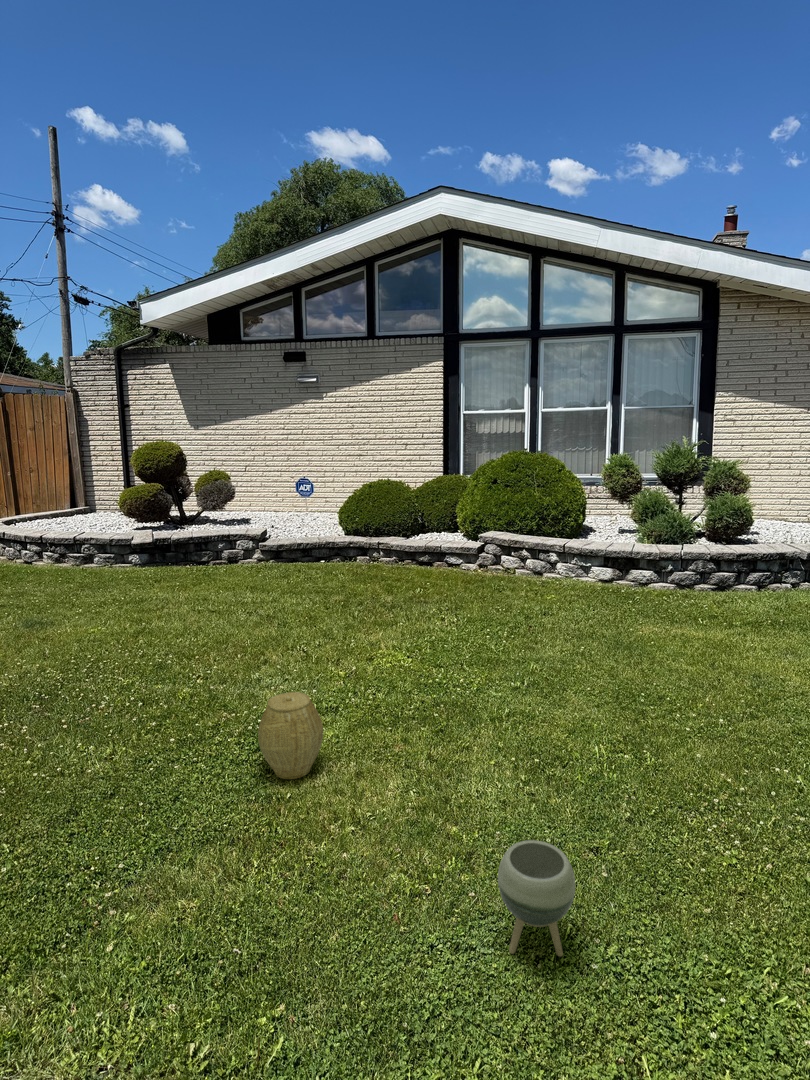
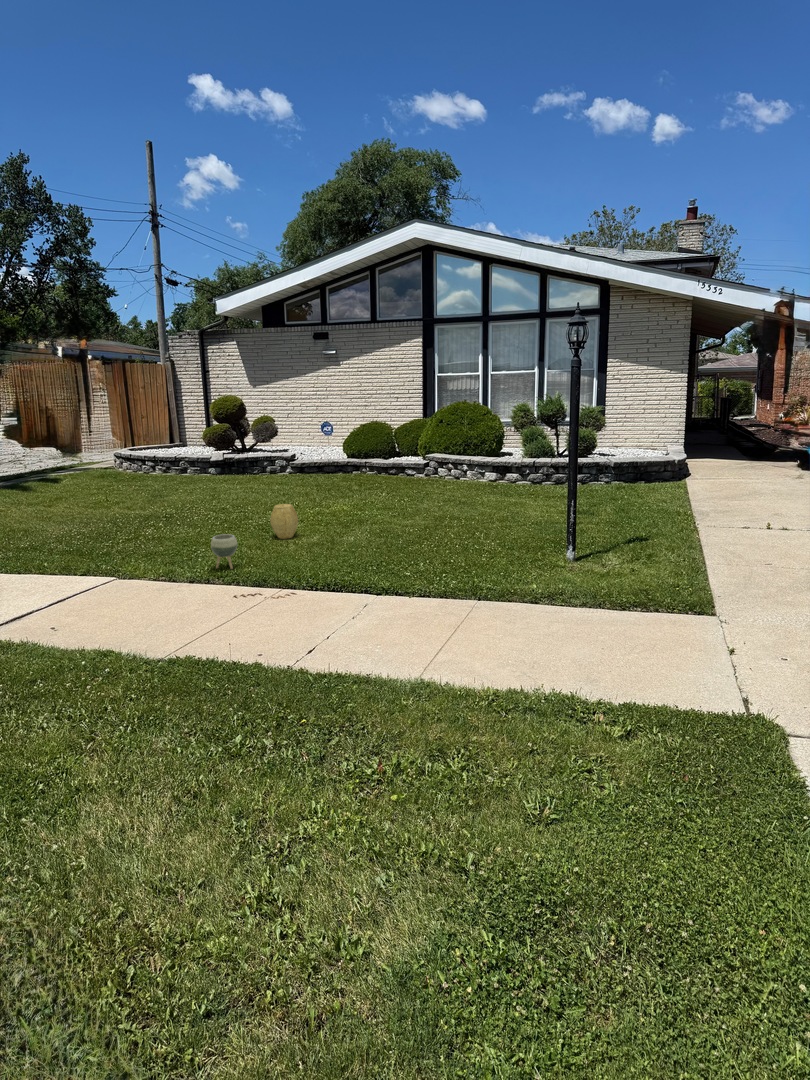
planter: present [498,840,575,957] -> present [211,534,237,569]

